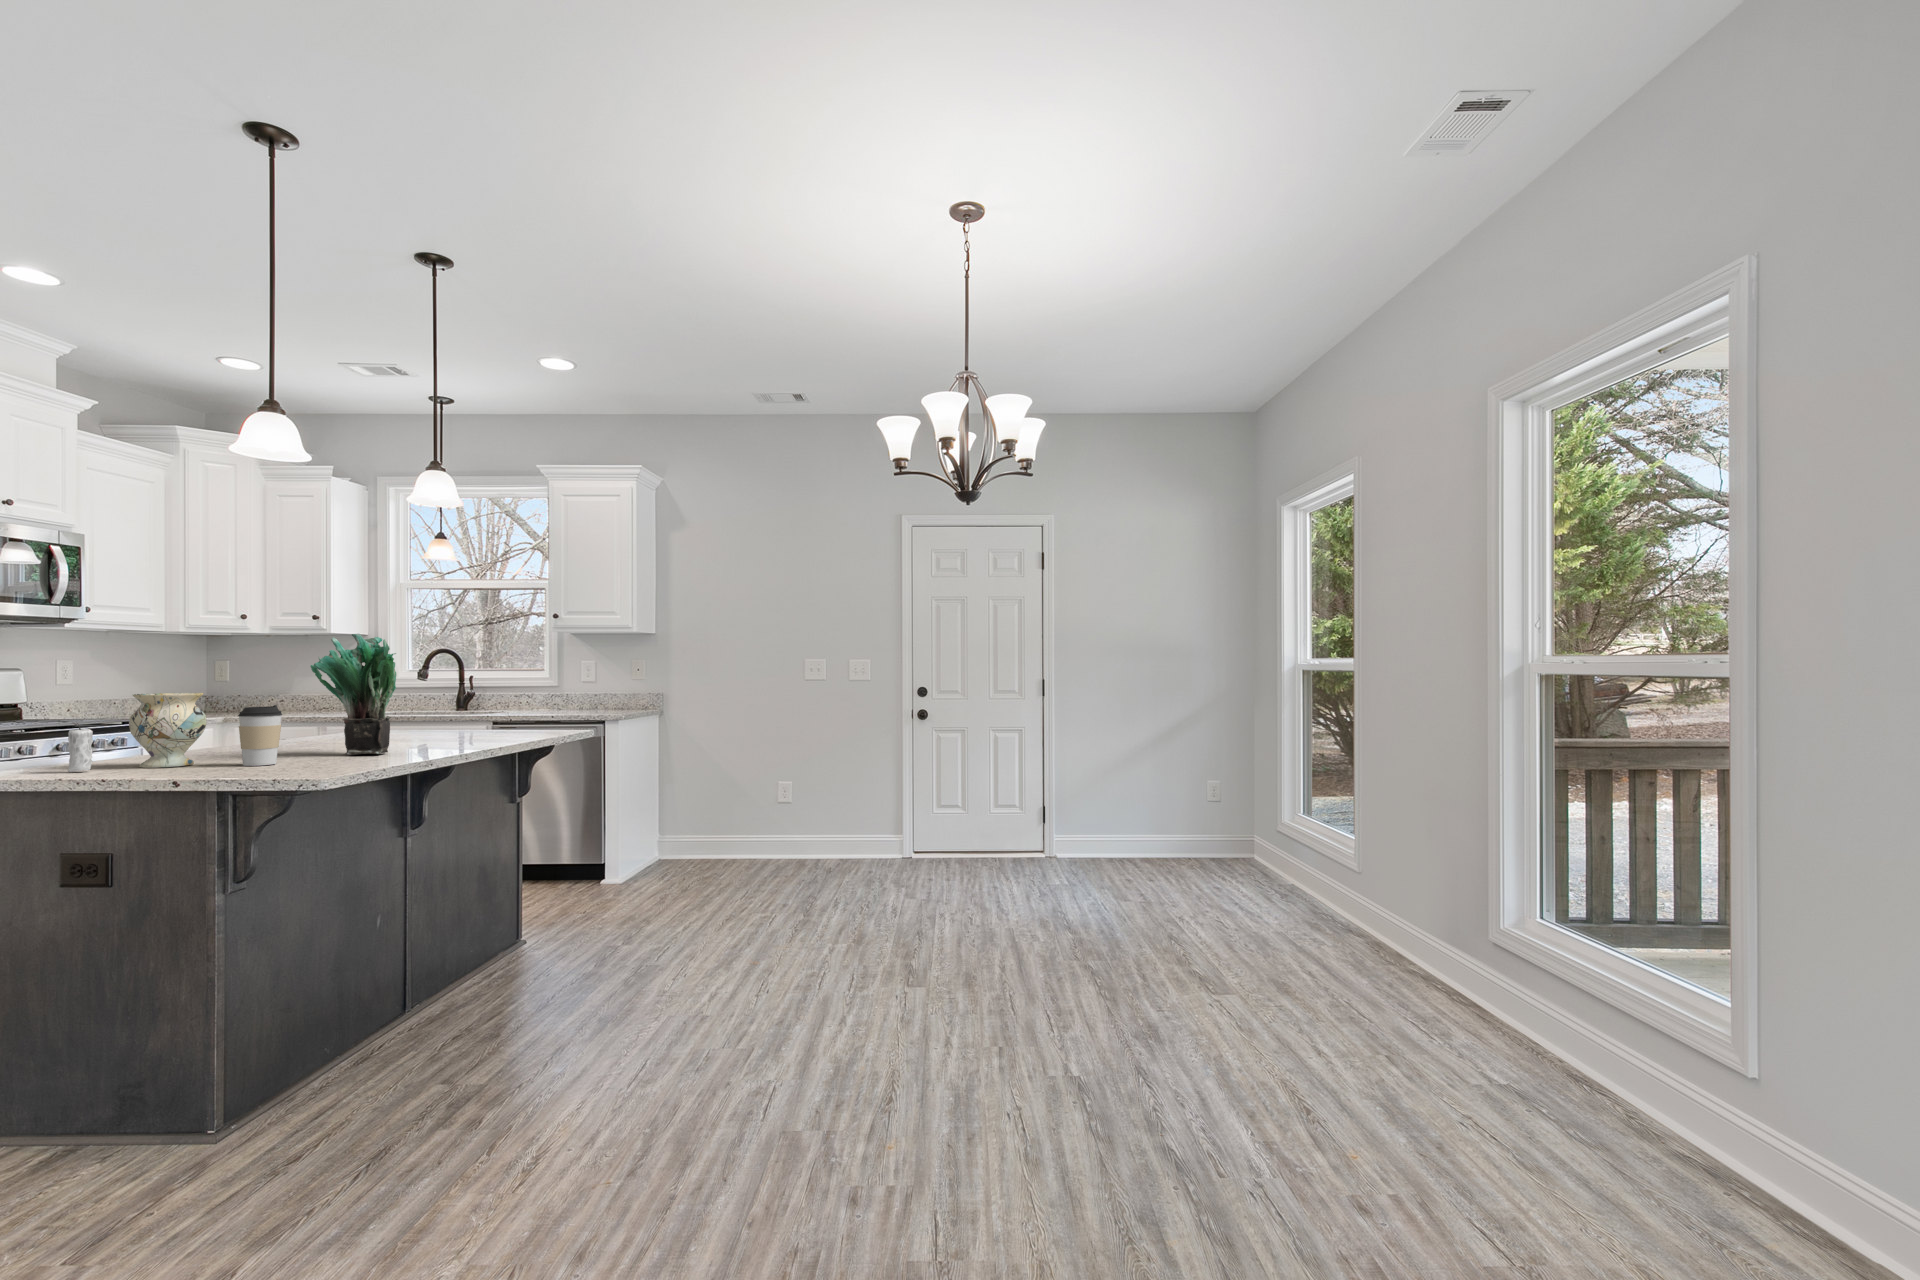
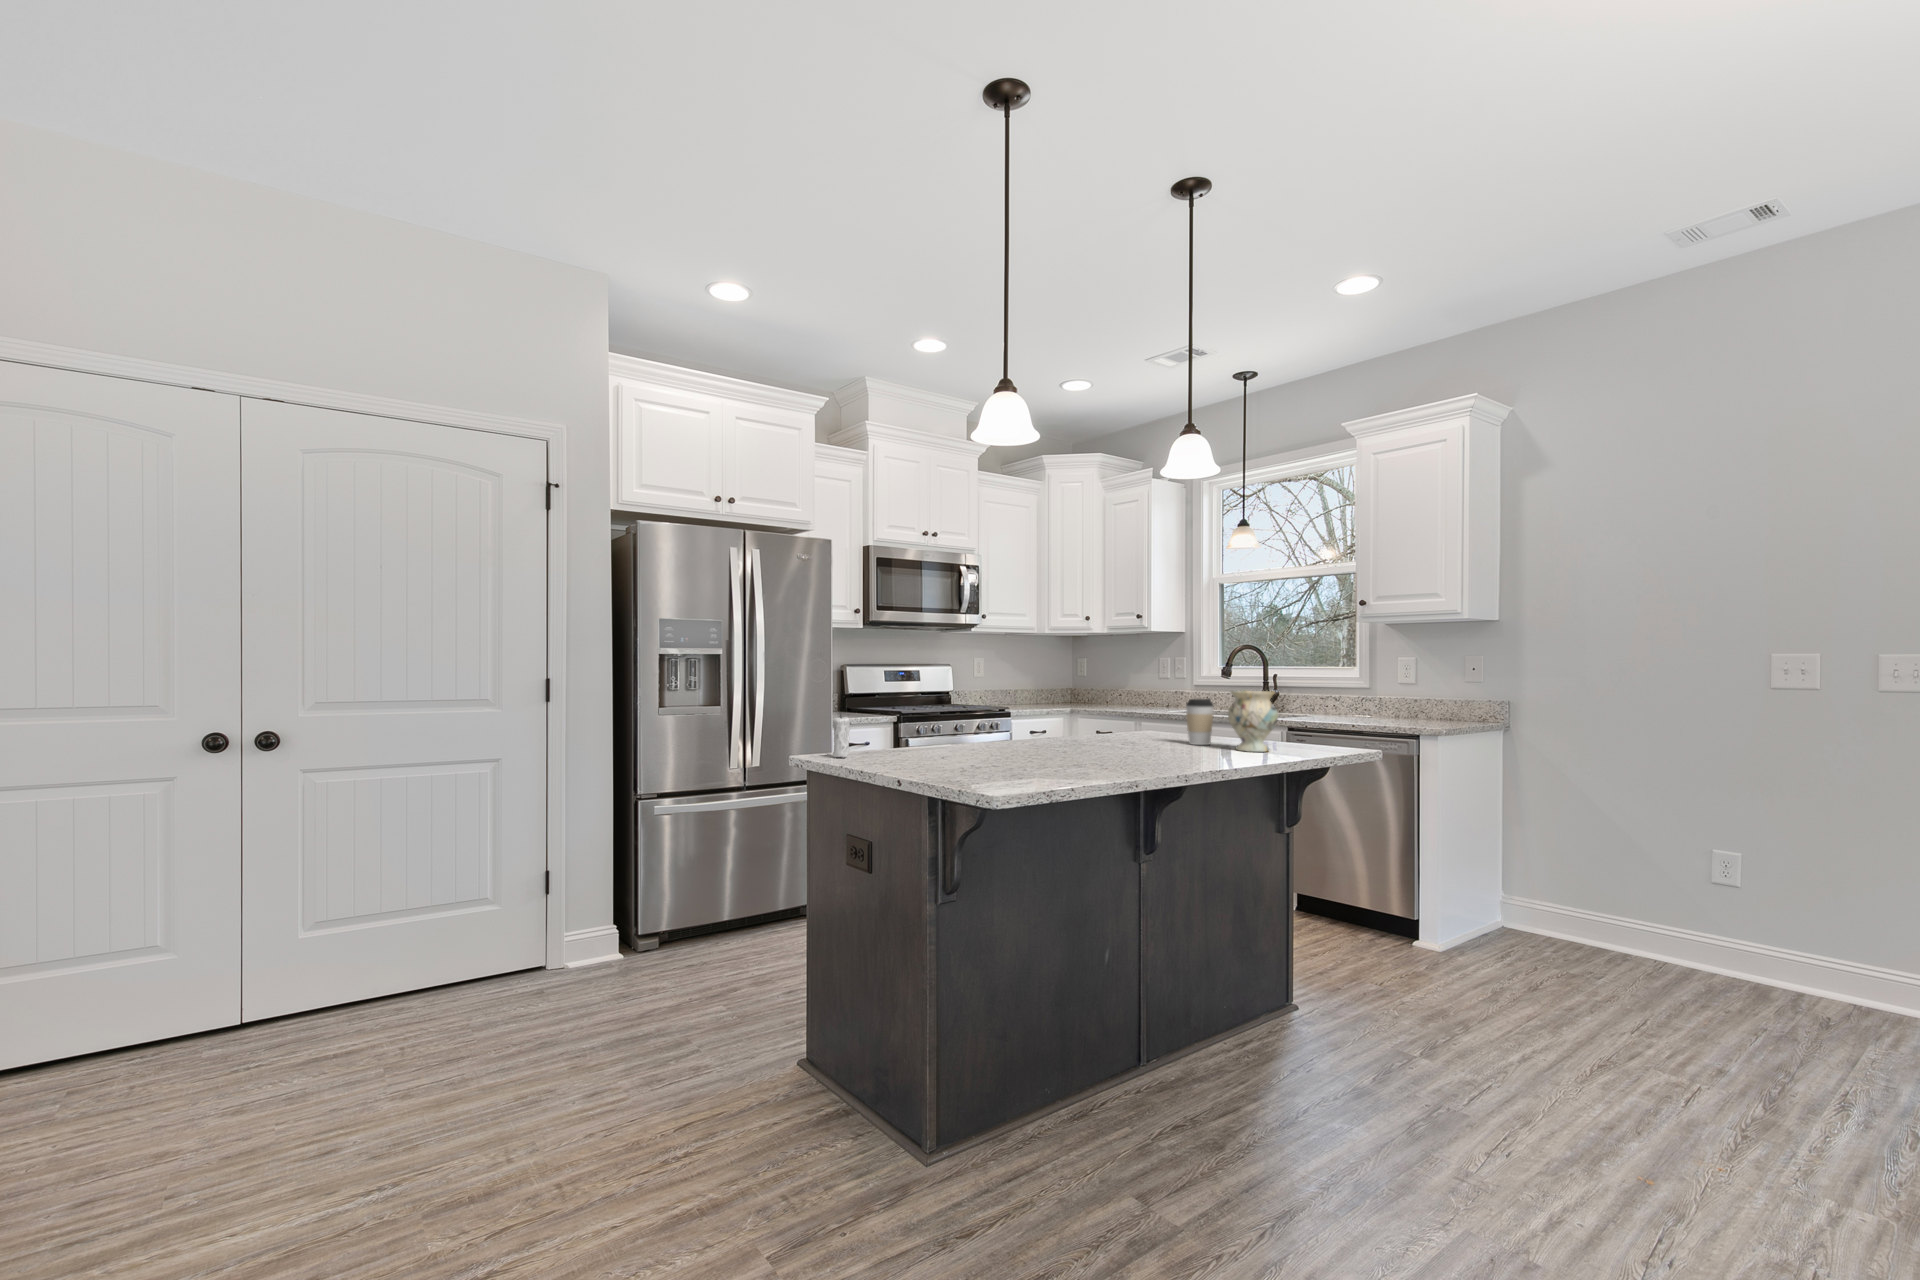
potted plant: present [311,634,396,755] -> none [1022,624,1113,764]
vase: present [129,693,206,768] -> present [1228,691,1278,752]
coffee cup: present [238,705,282,766] -> present [1186,699,1214,745]

